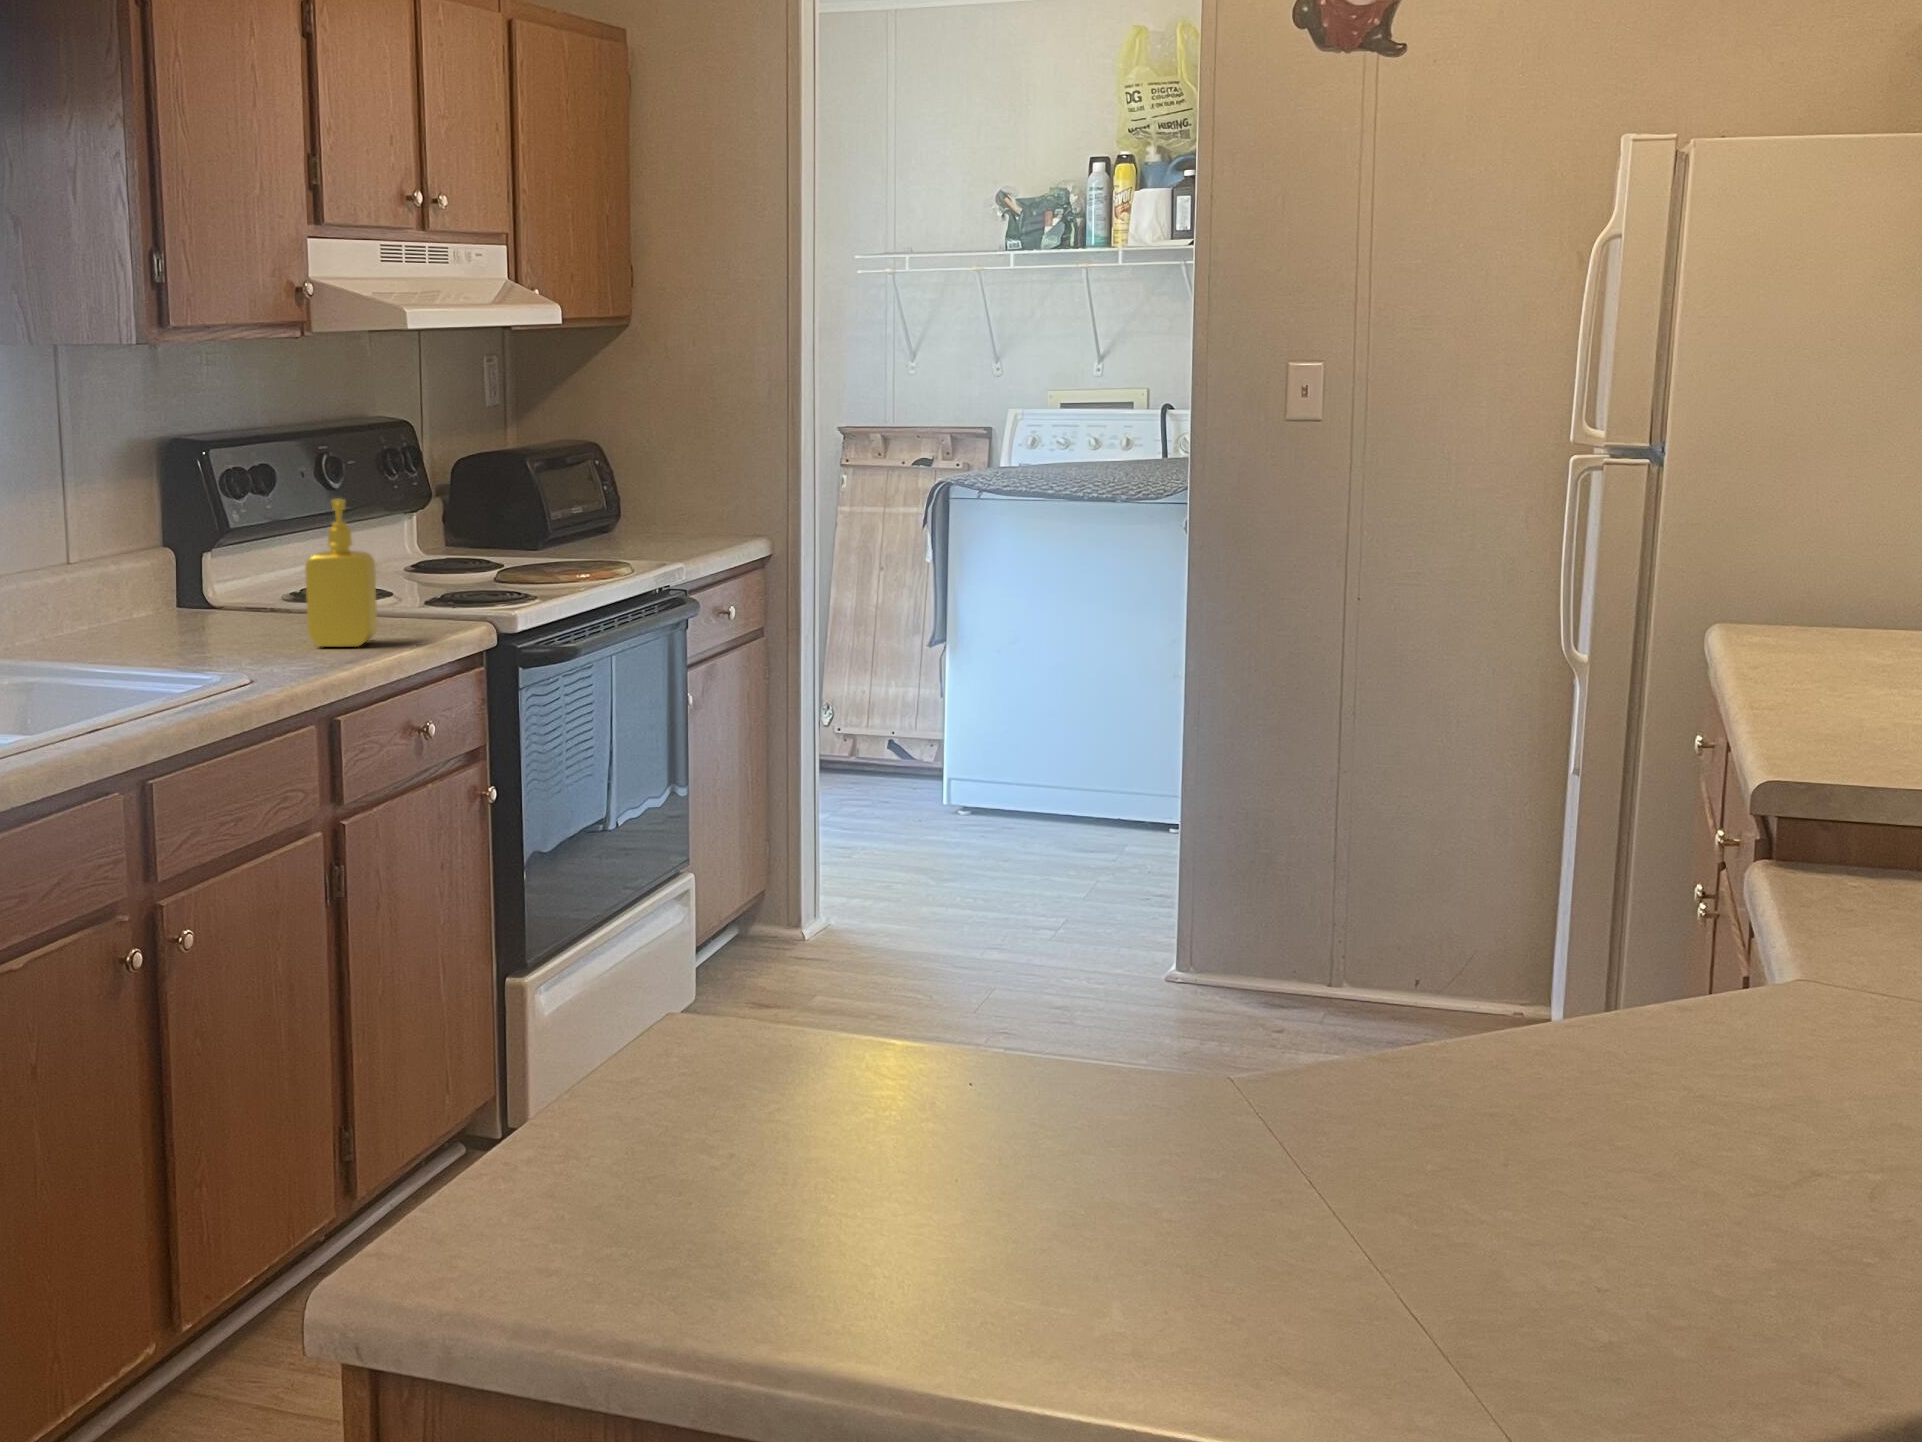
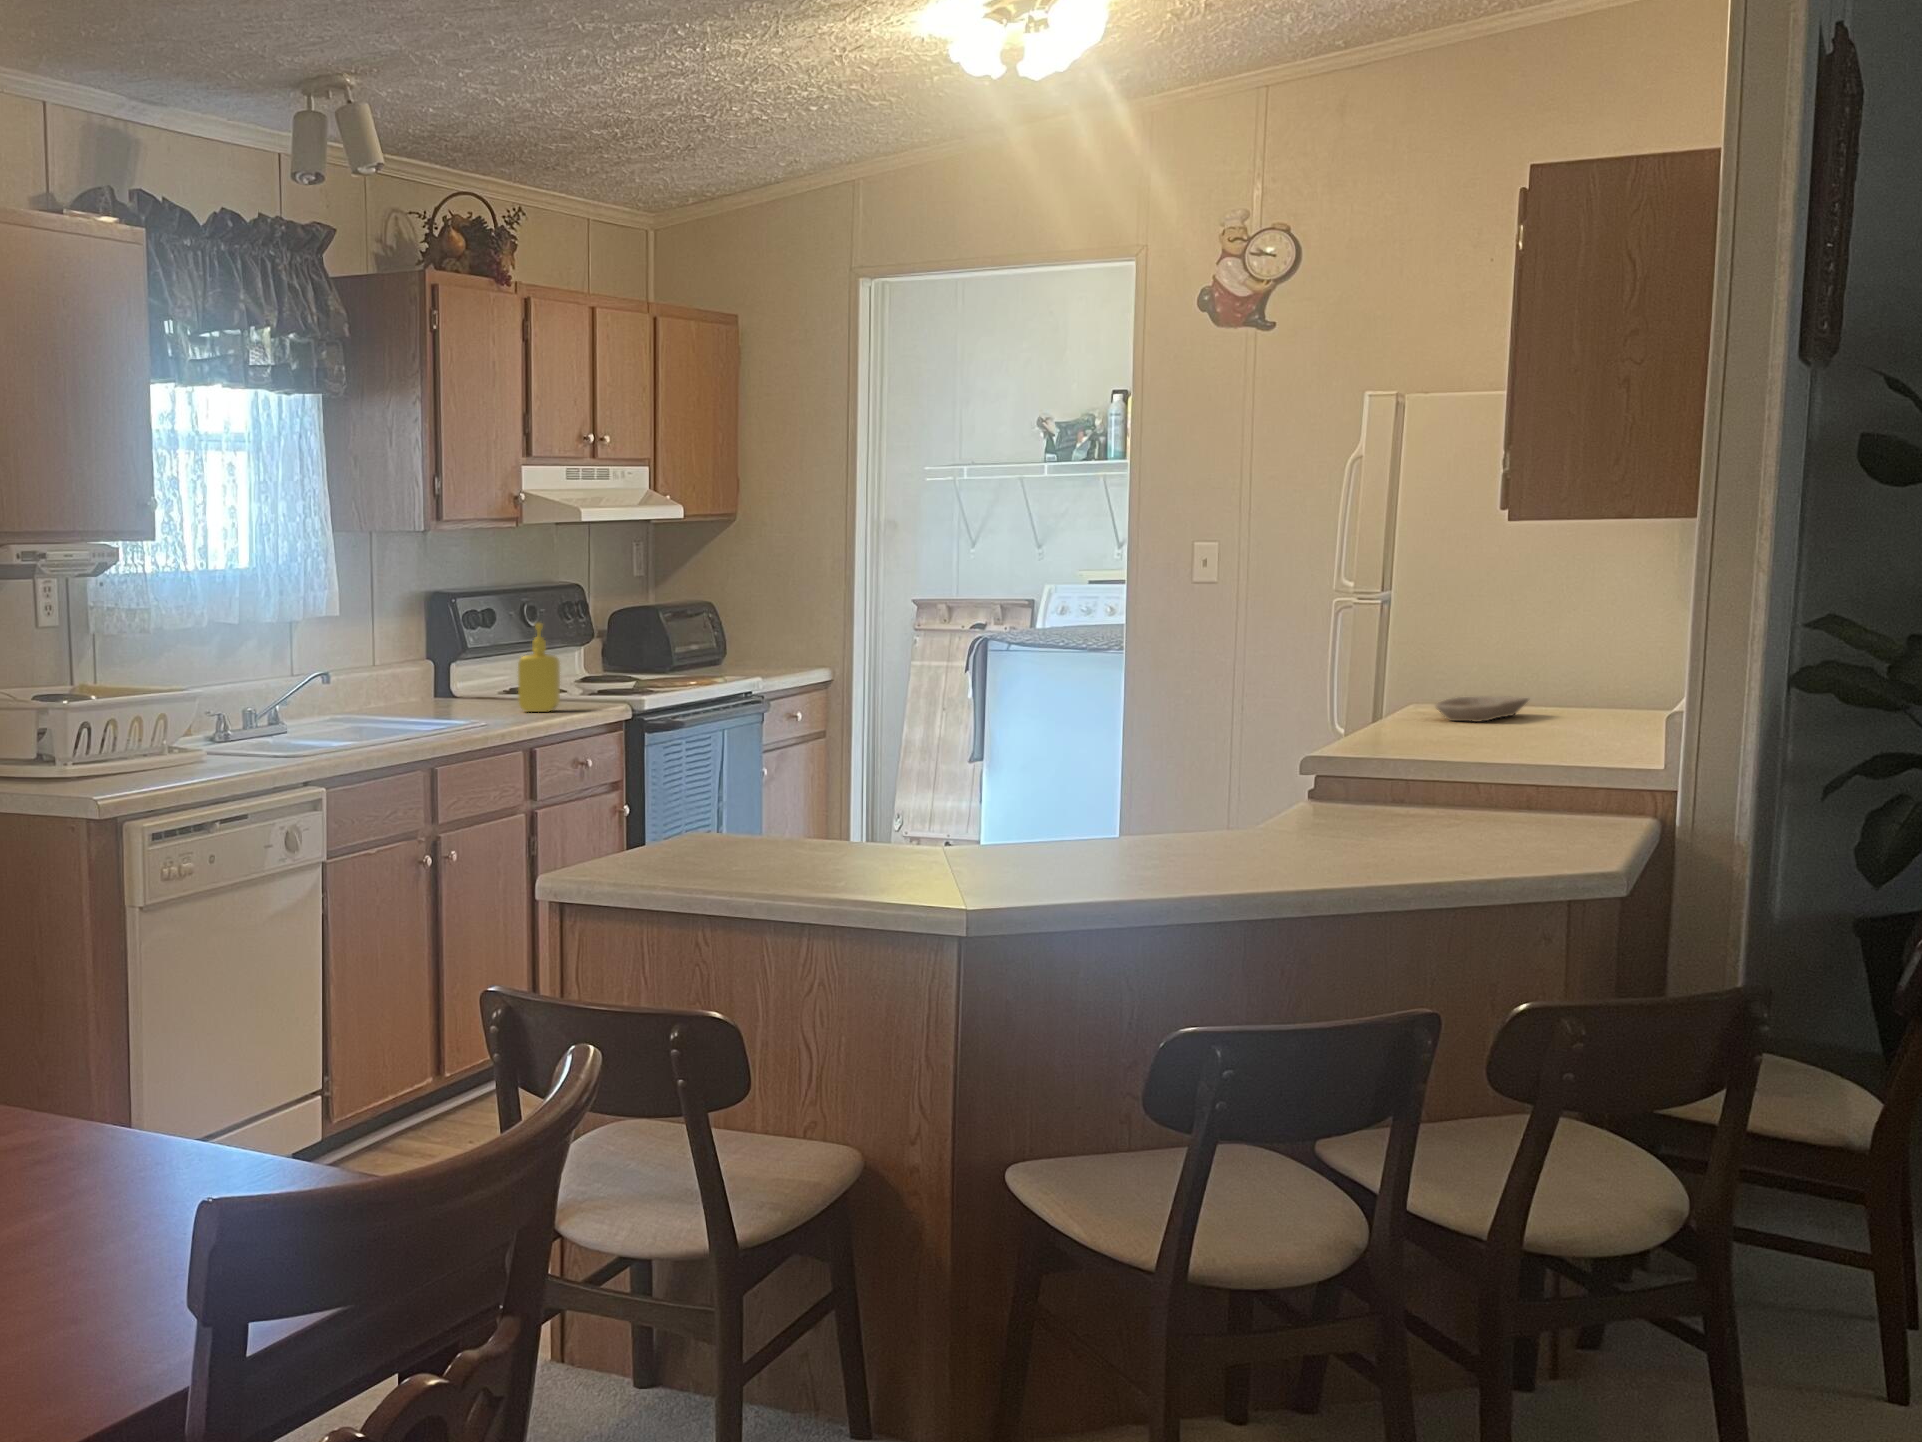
tray: none [1790,608,1910,660] -> present [1435,697,1528,722]

